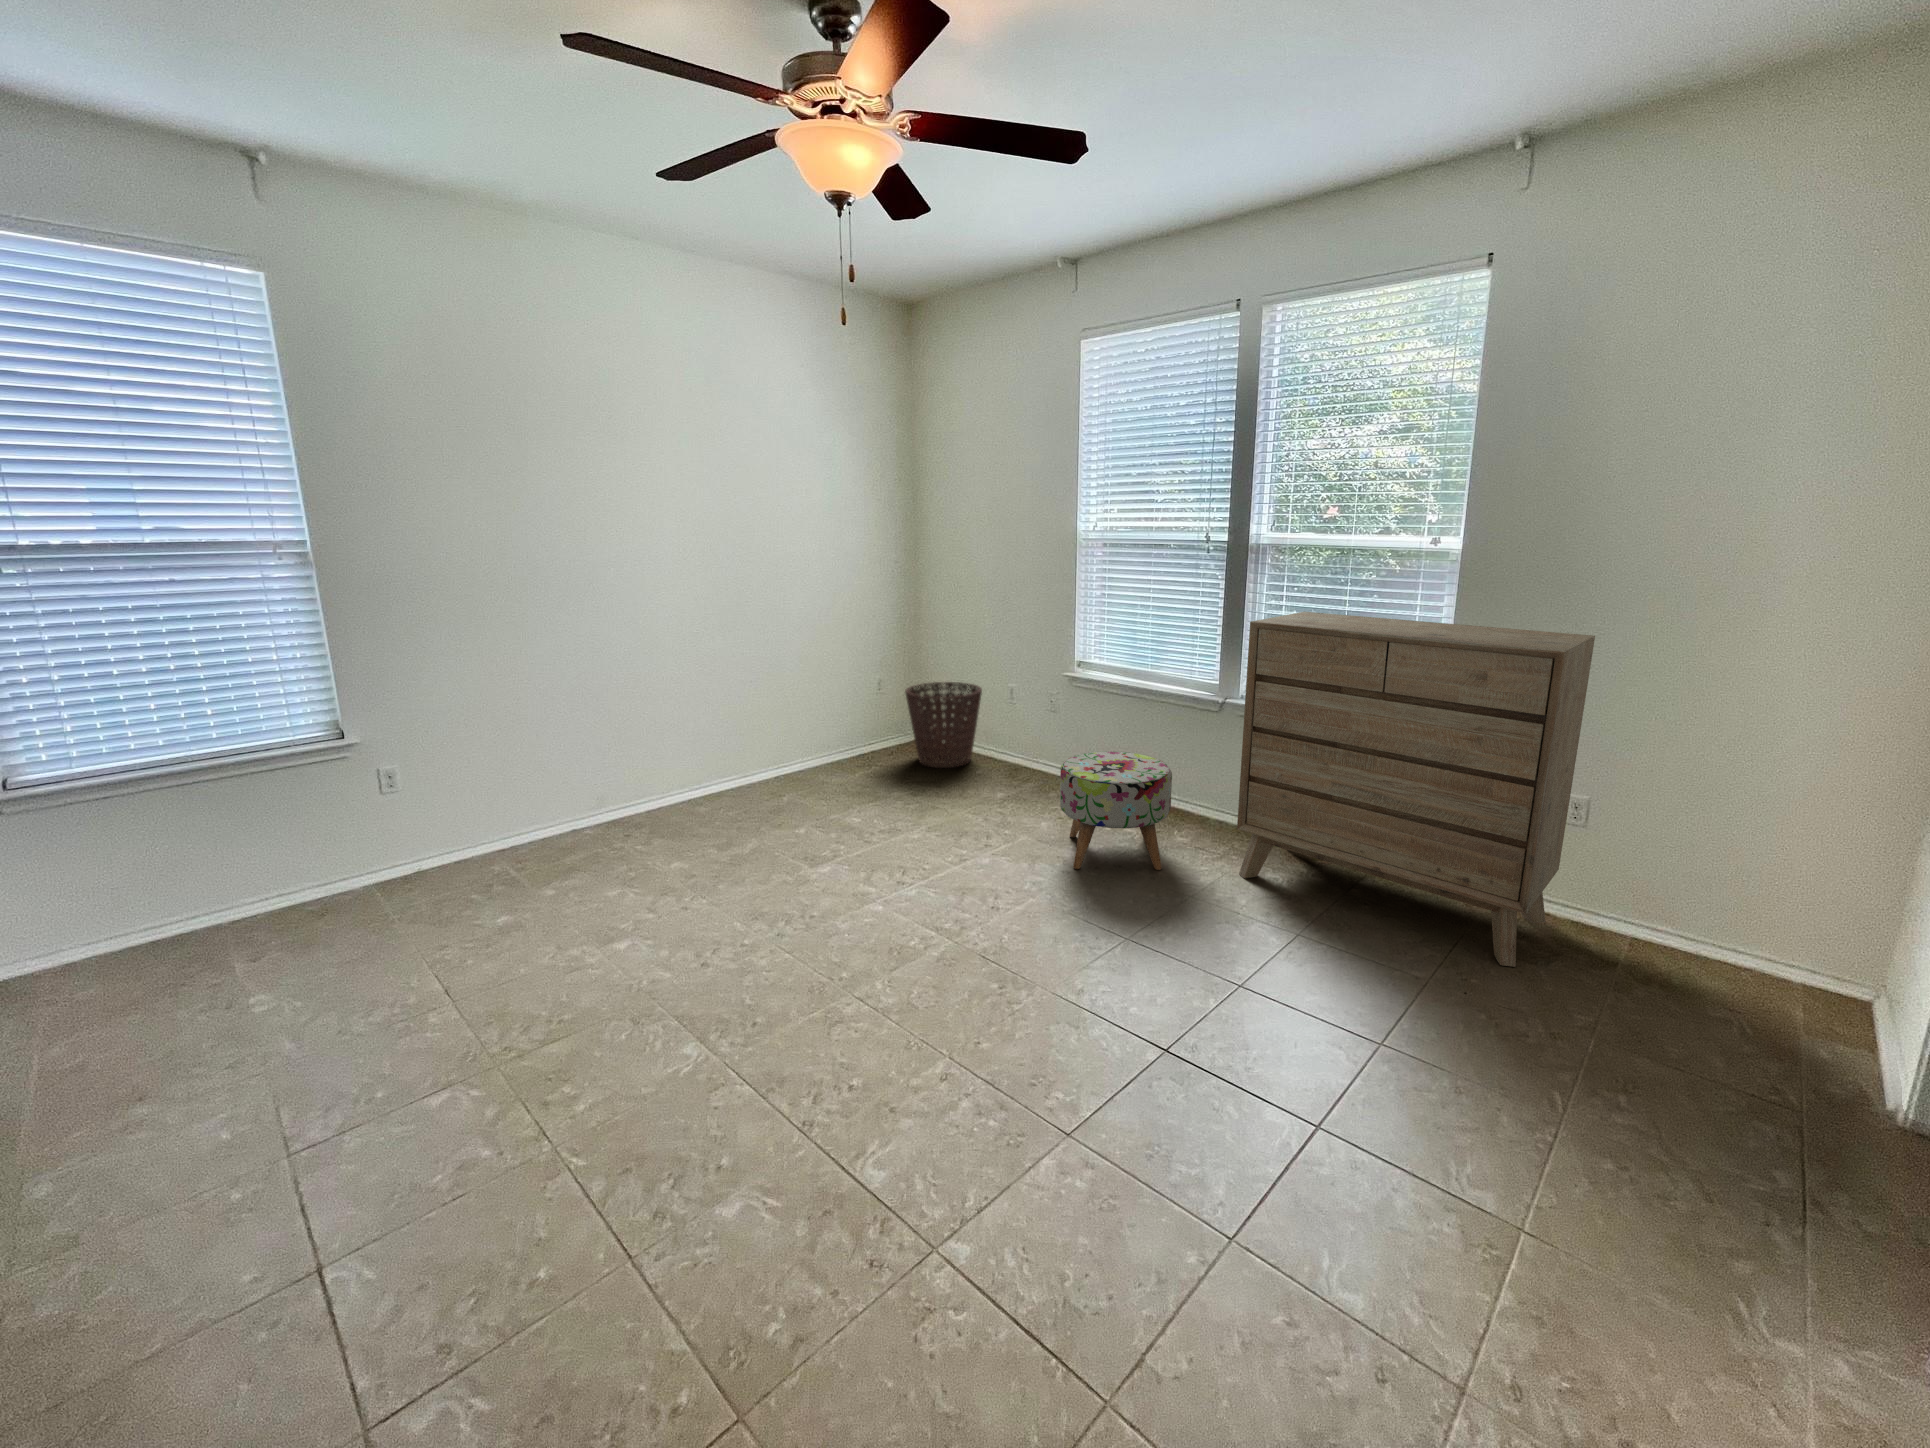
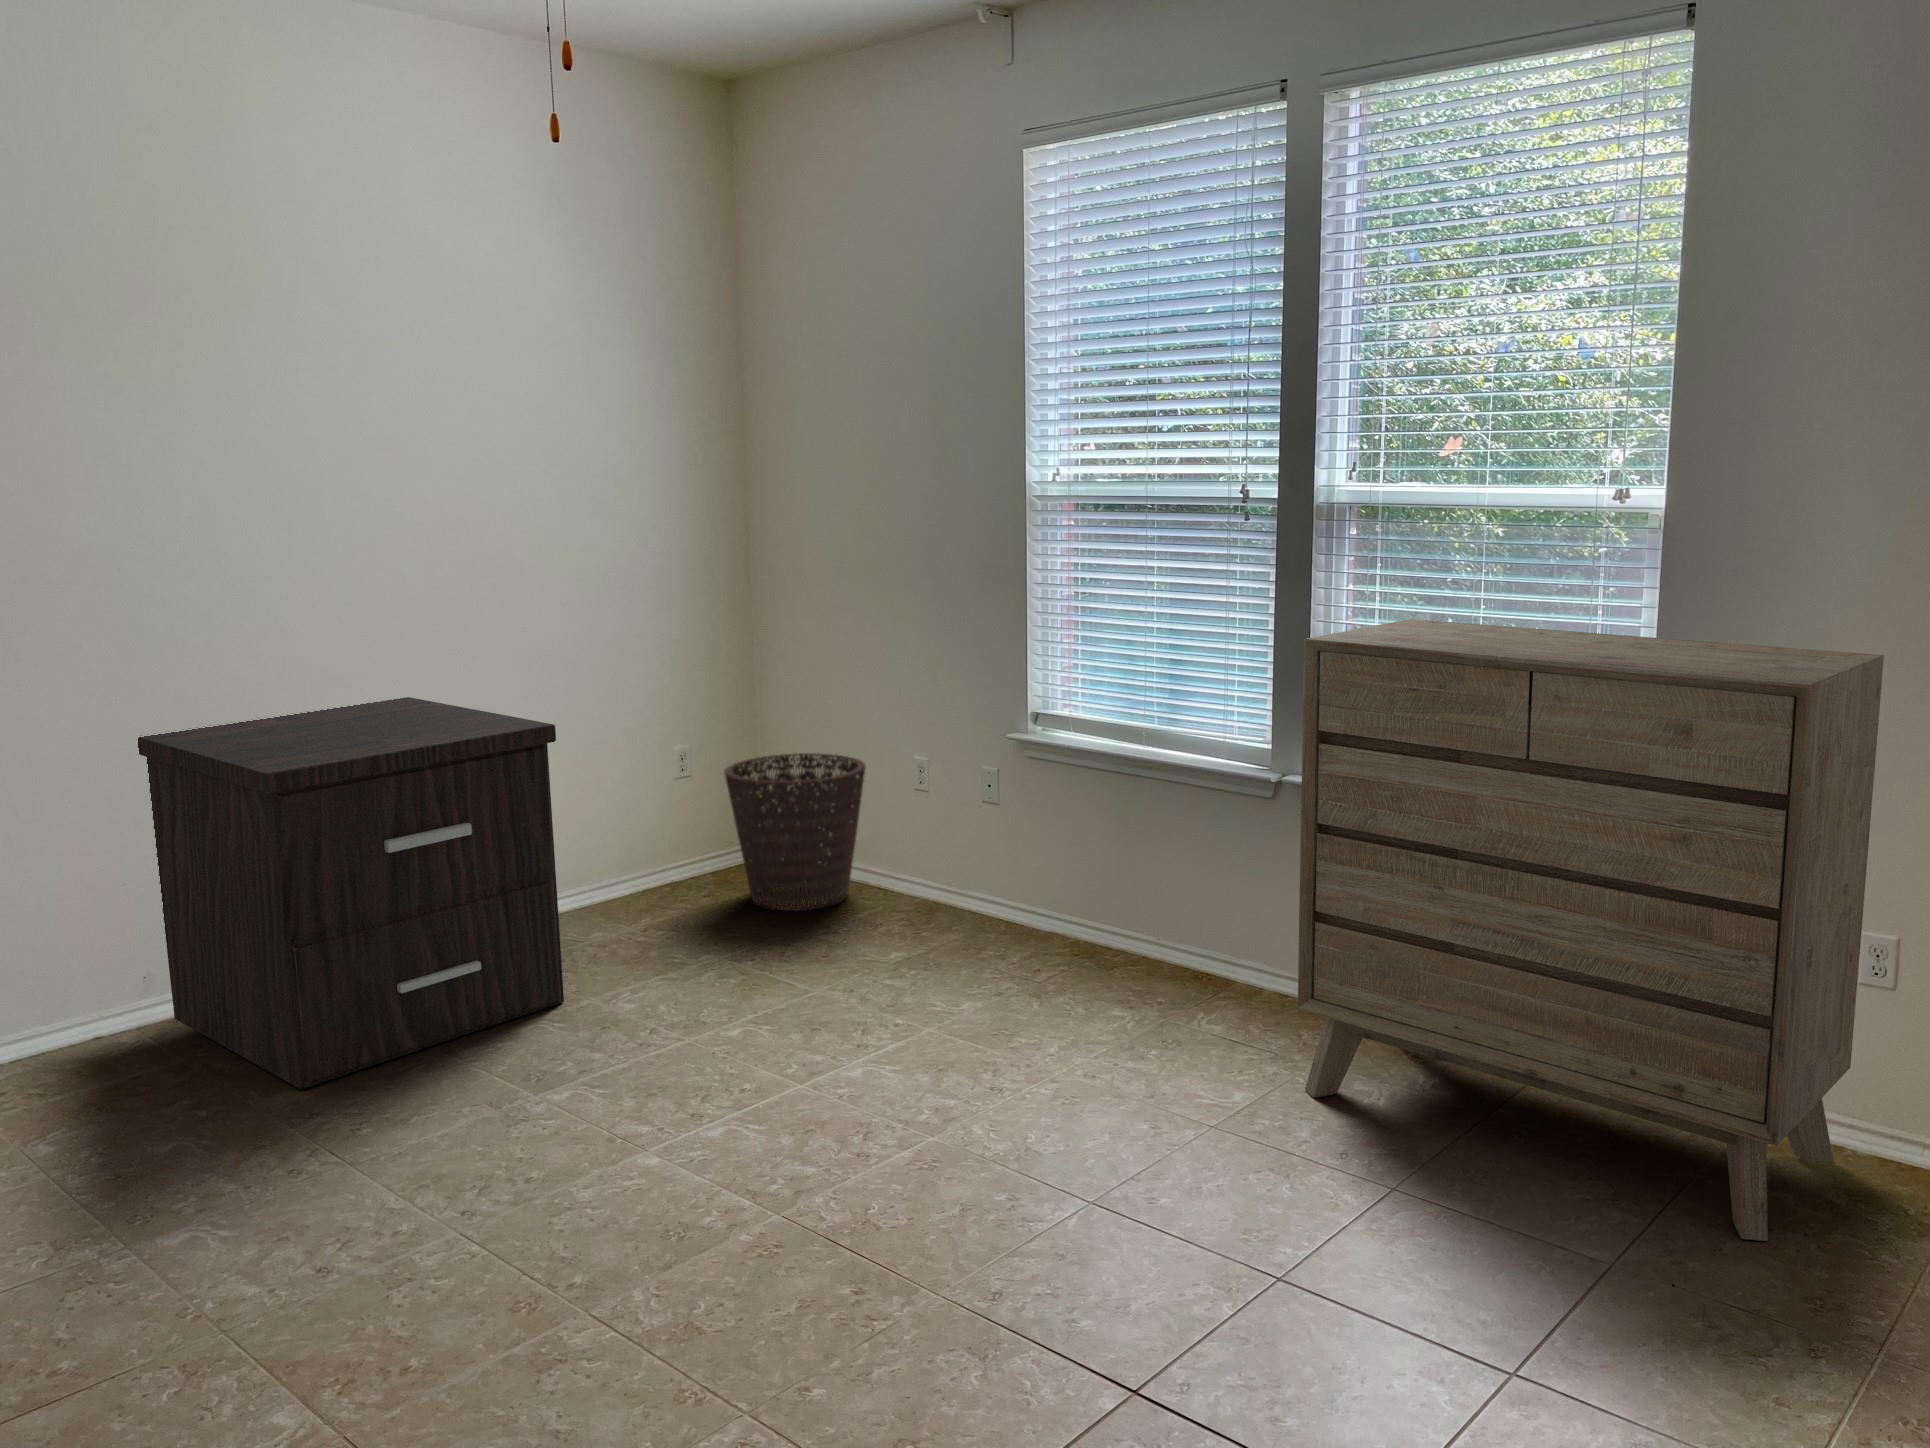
nightstand: none [589,647,822,861] -> present [138,697,564,1089]
ottoman: present [1060,751,1172,870] -> none [986,874,1184,1088]

